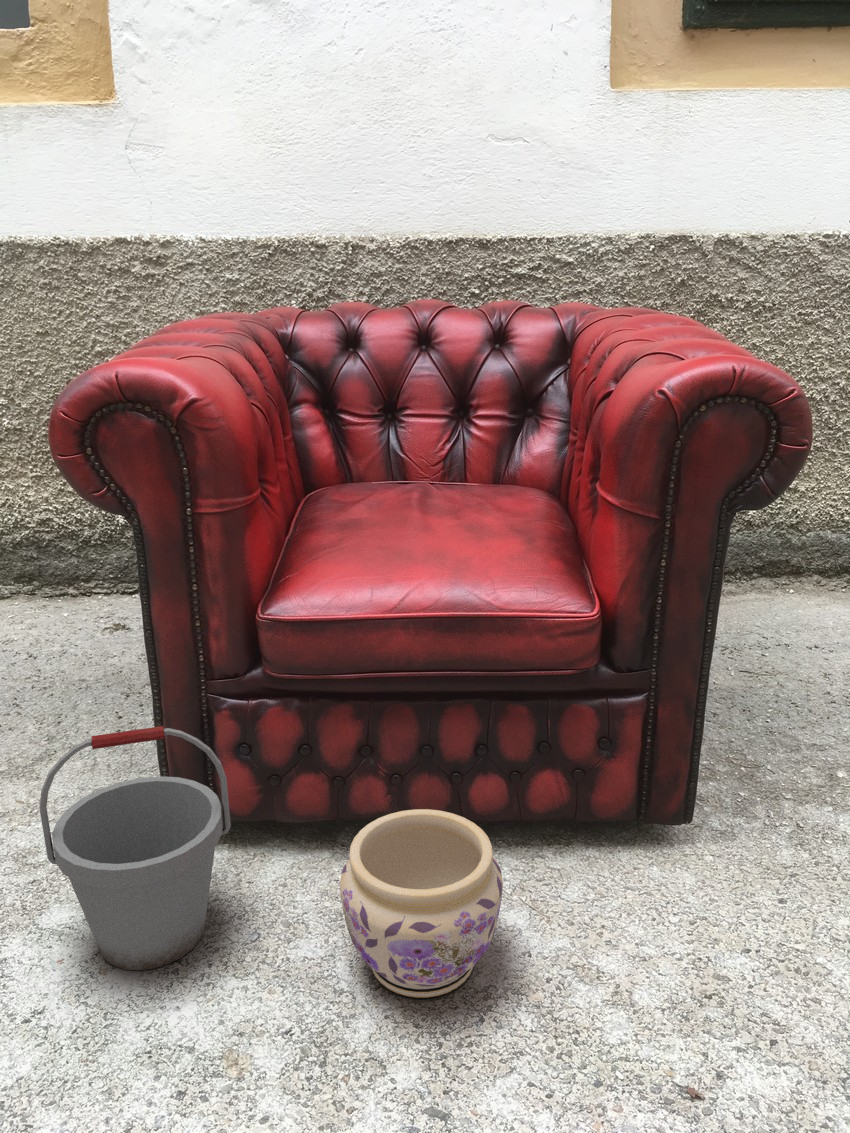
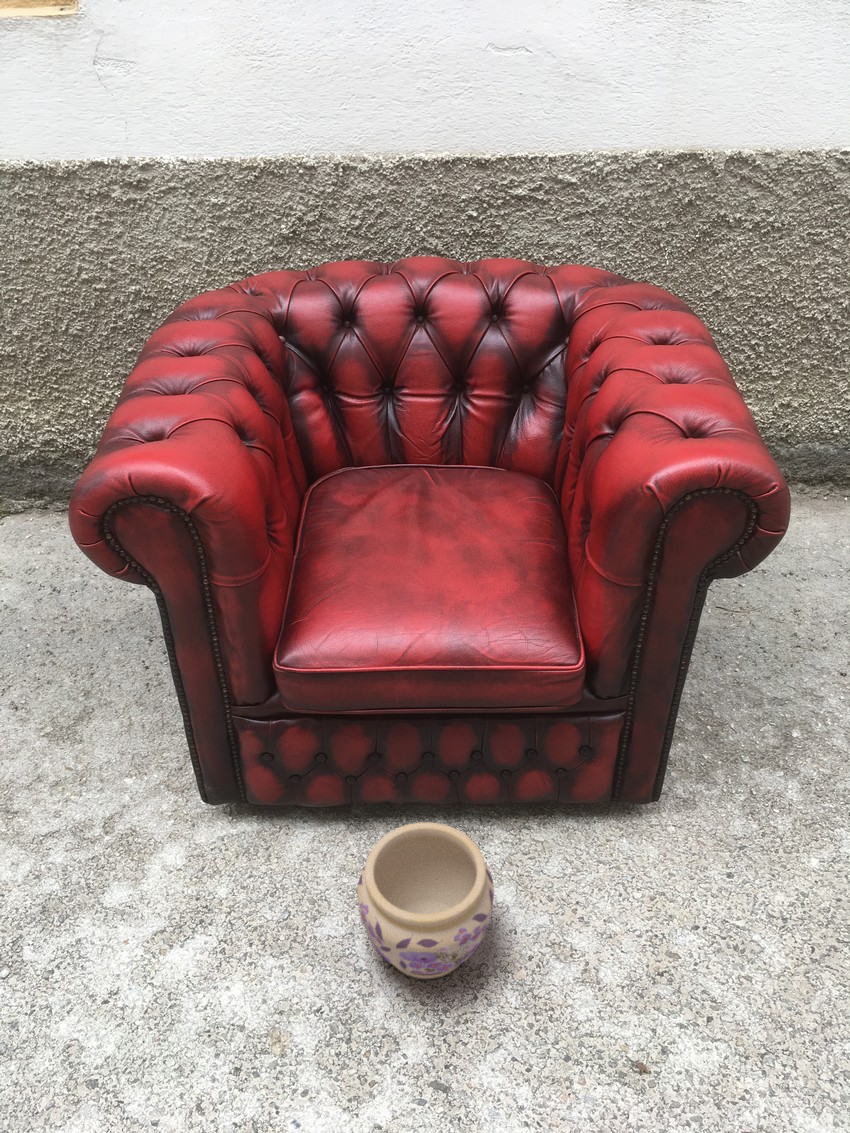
bucket: present [39,726,231,970] -> none [98,770,261,952]

